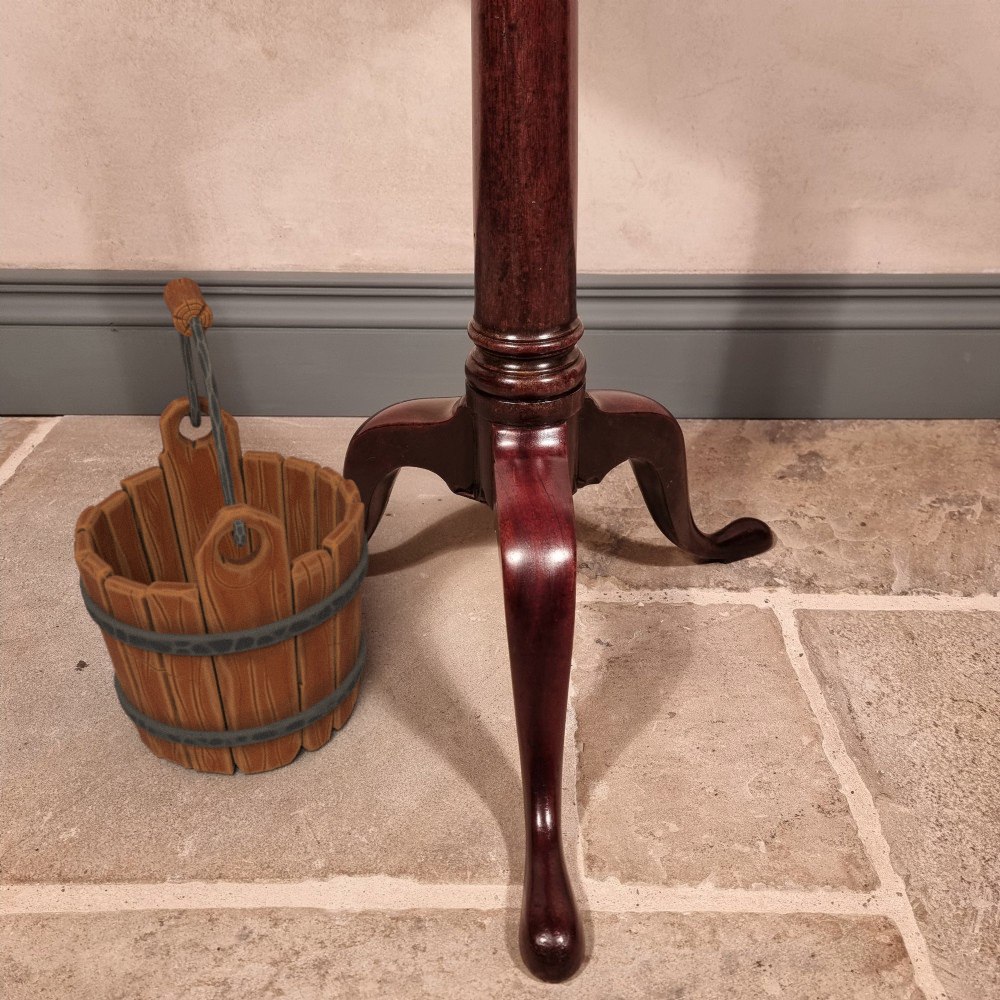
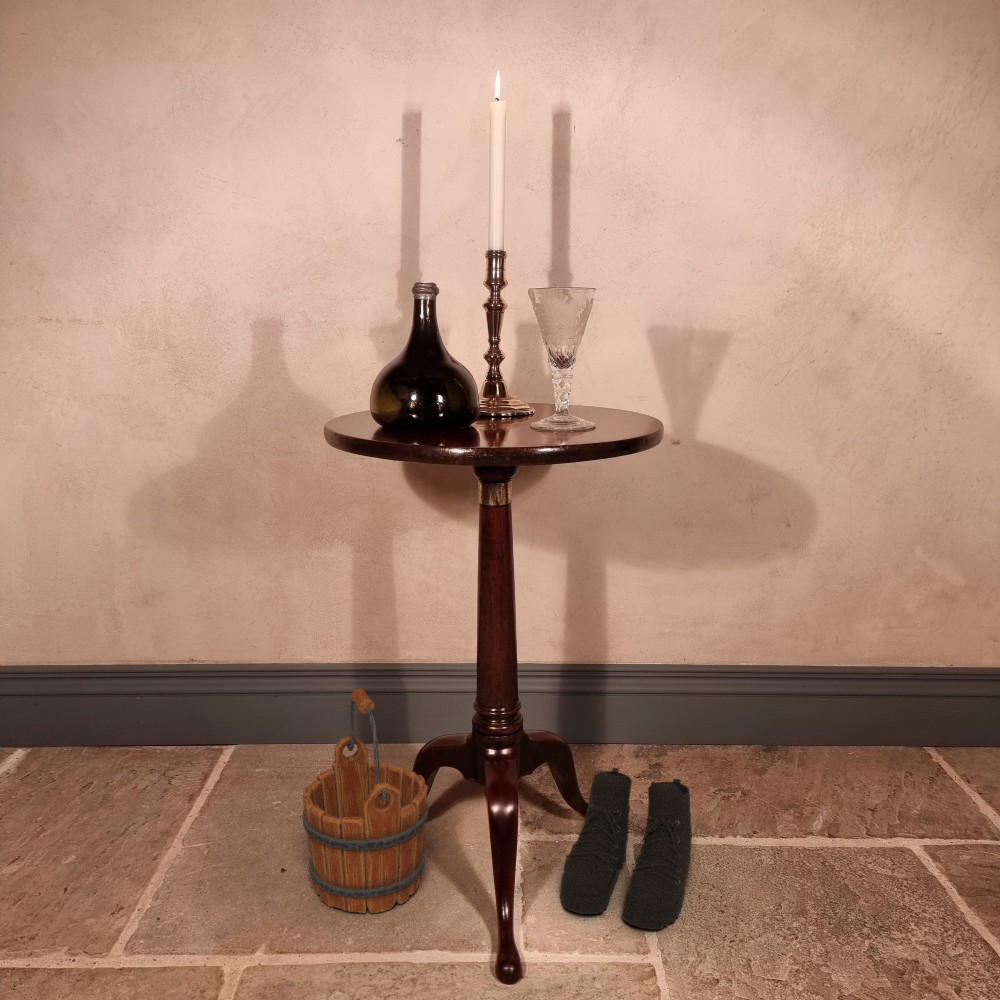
boots: none [658,463,953,826] -> present [560,768,692,929]

